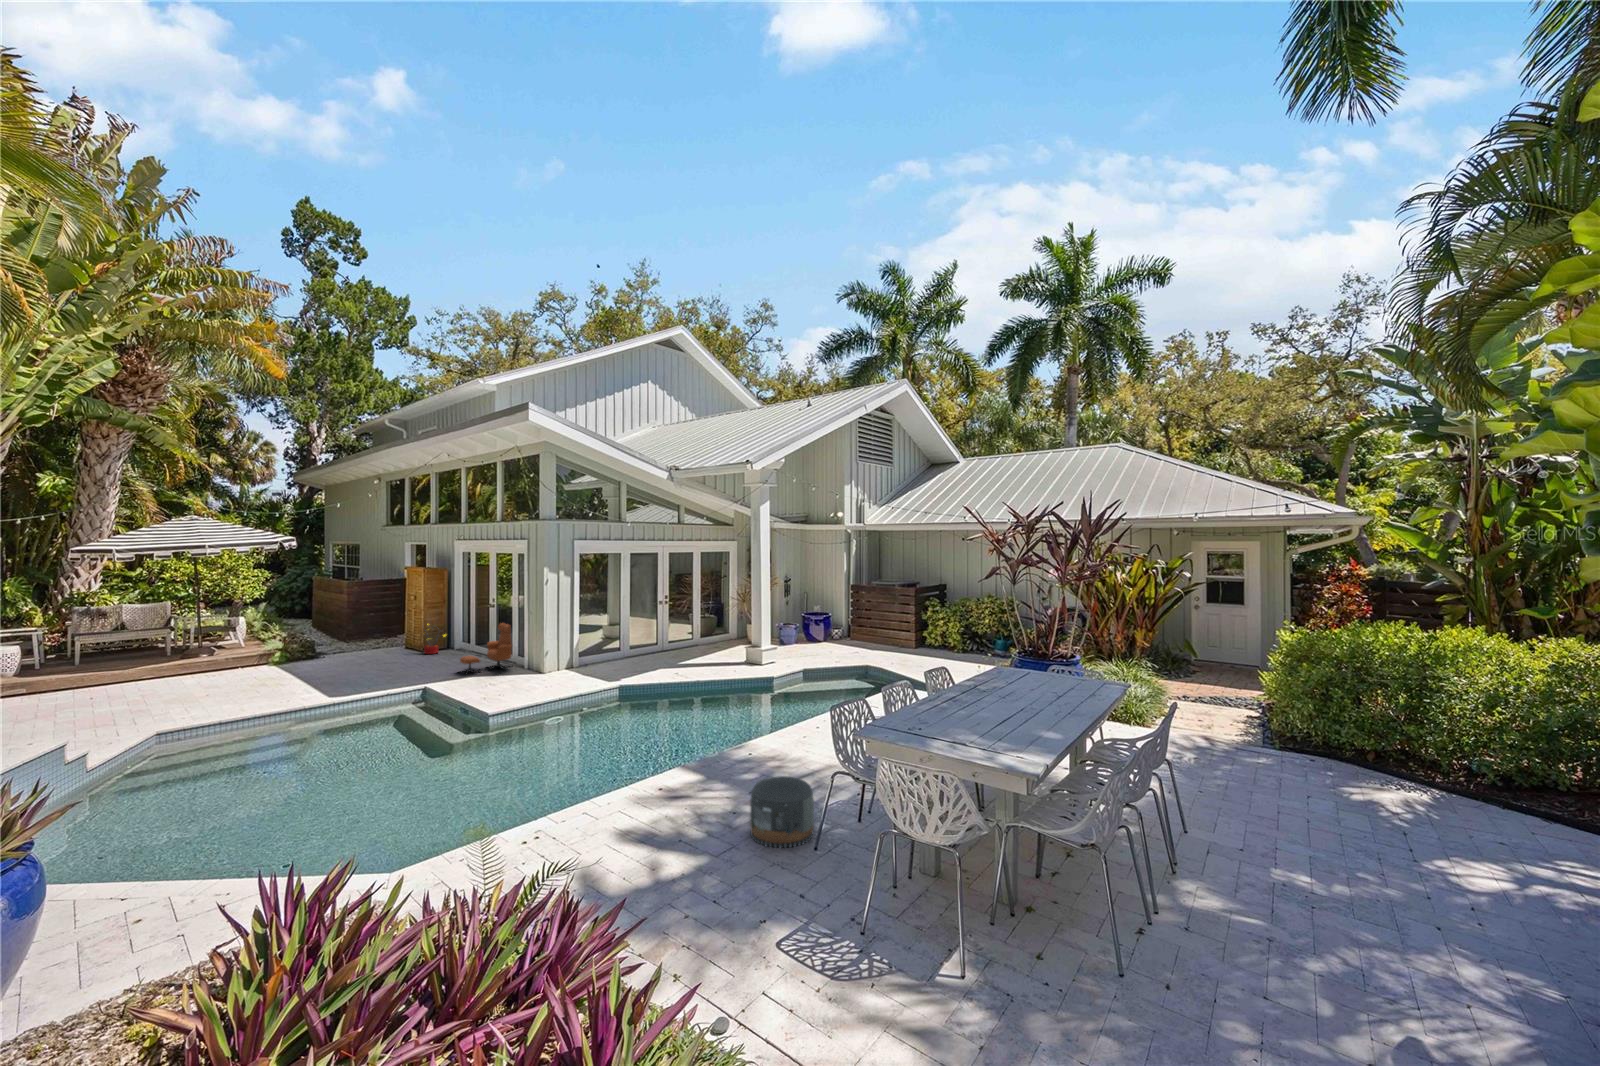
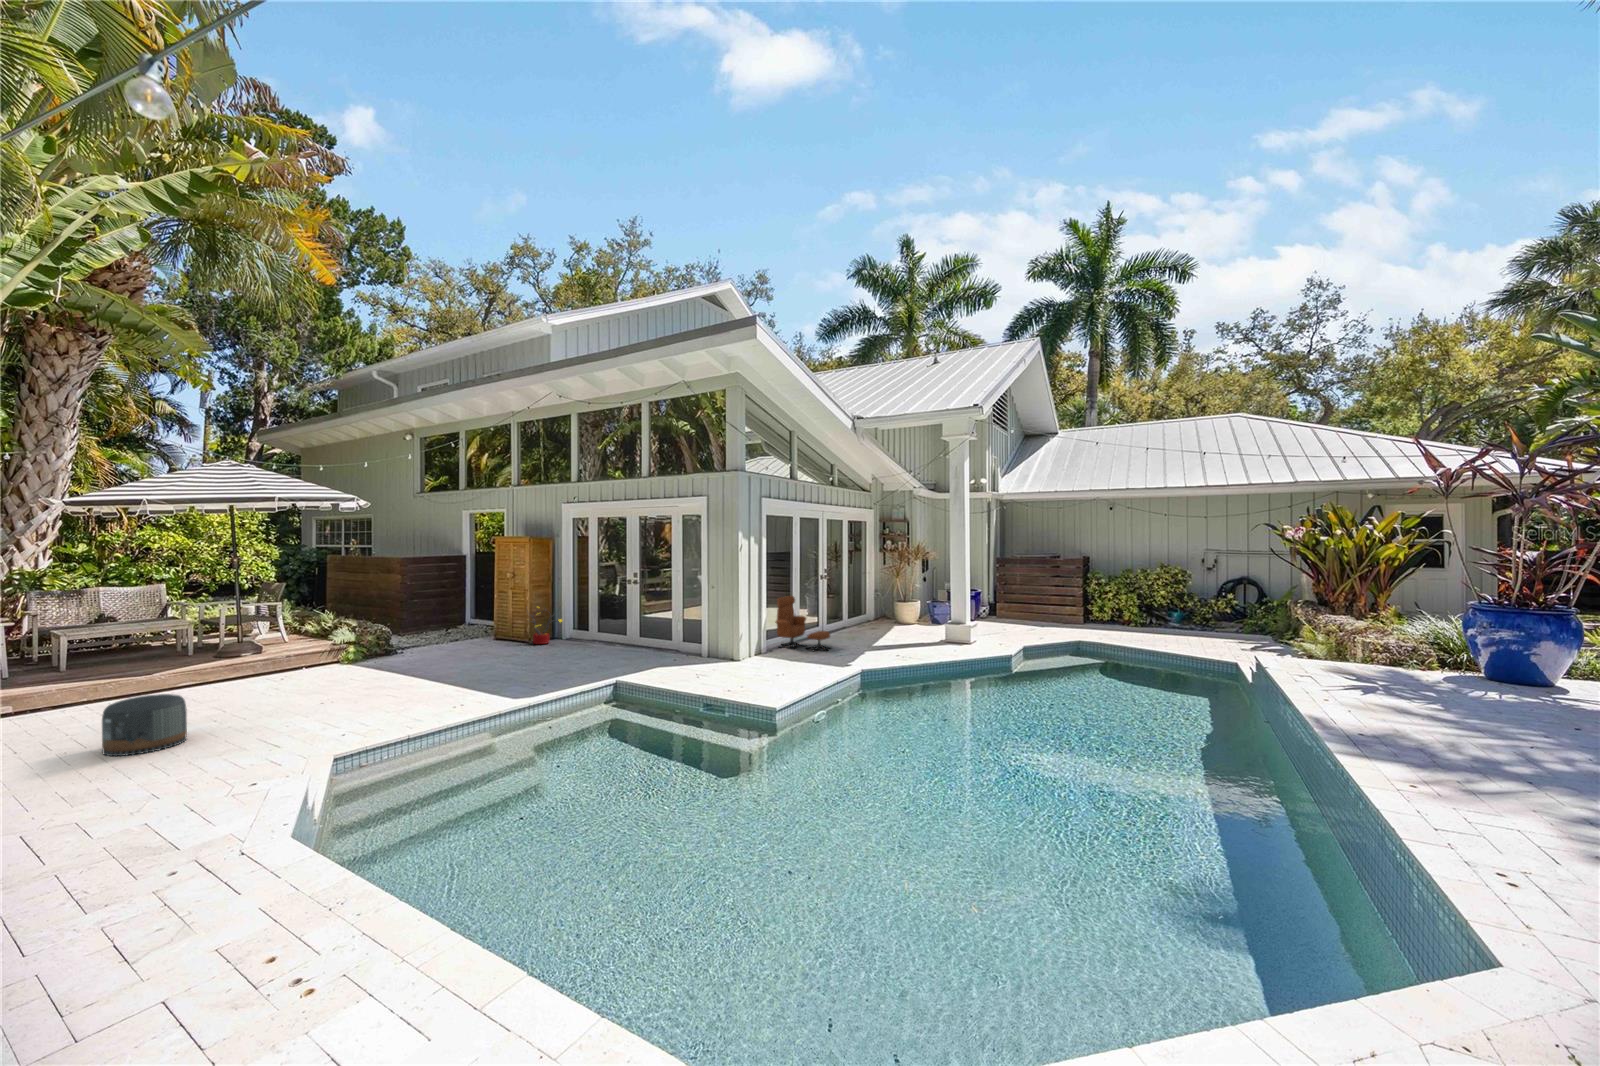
lounge chair: present [460,623,512,674] -> present [775,596,830,651]
pouf: present [750,776,814,848] -> present [102,694,187,756]

